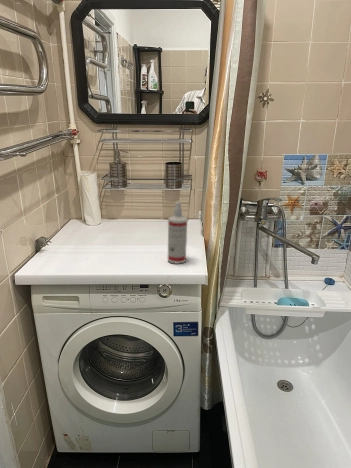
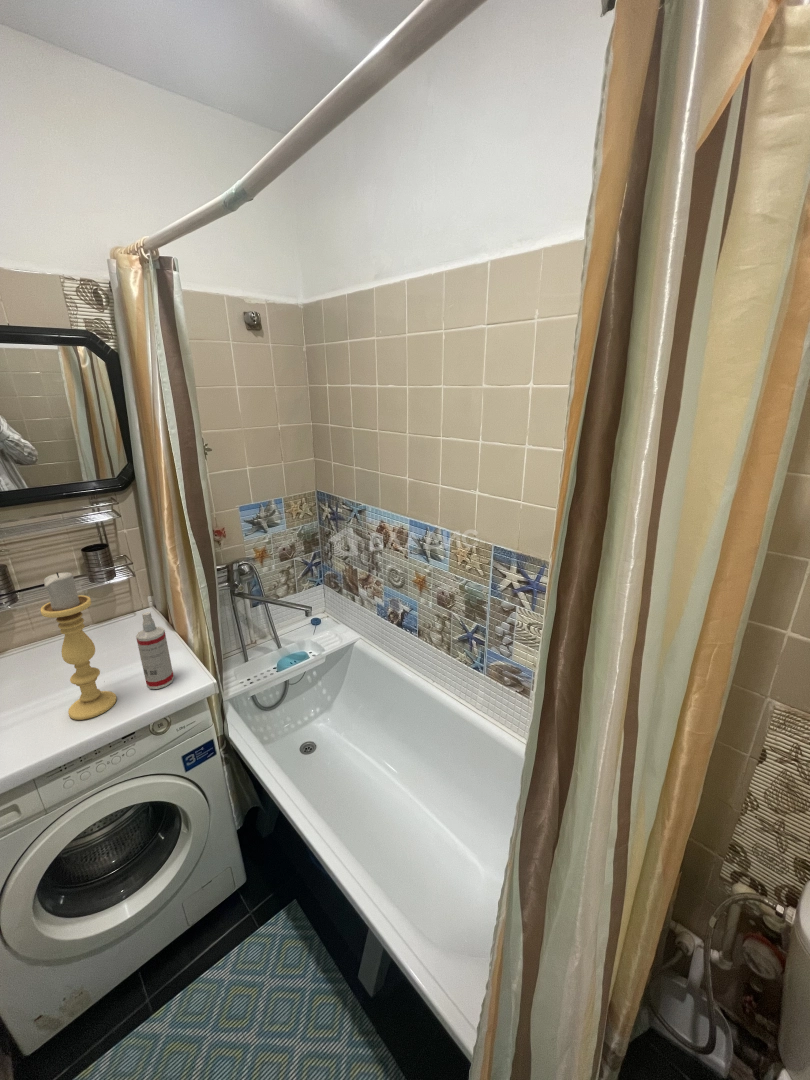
candle holder: none [119,154,148,264] -> present [40,572,117,720]

